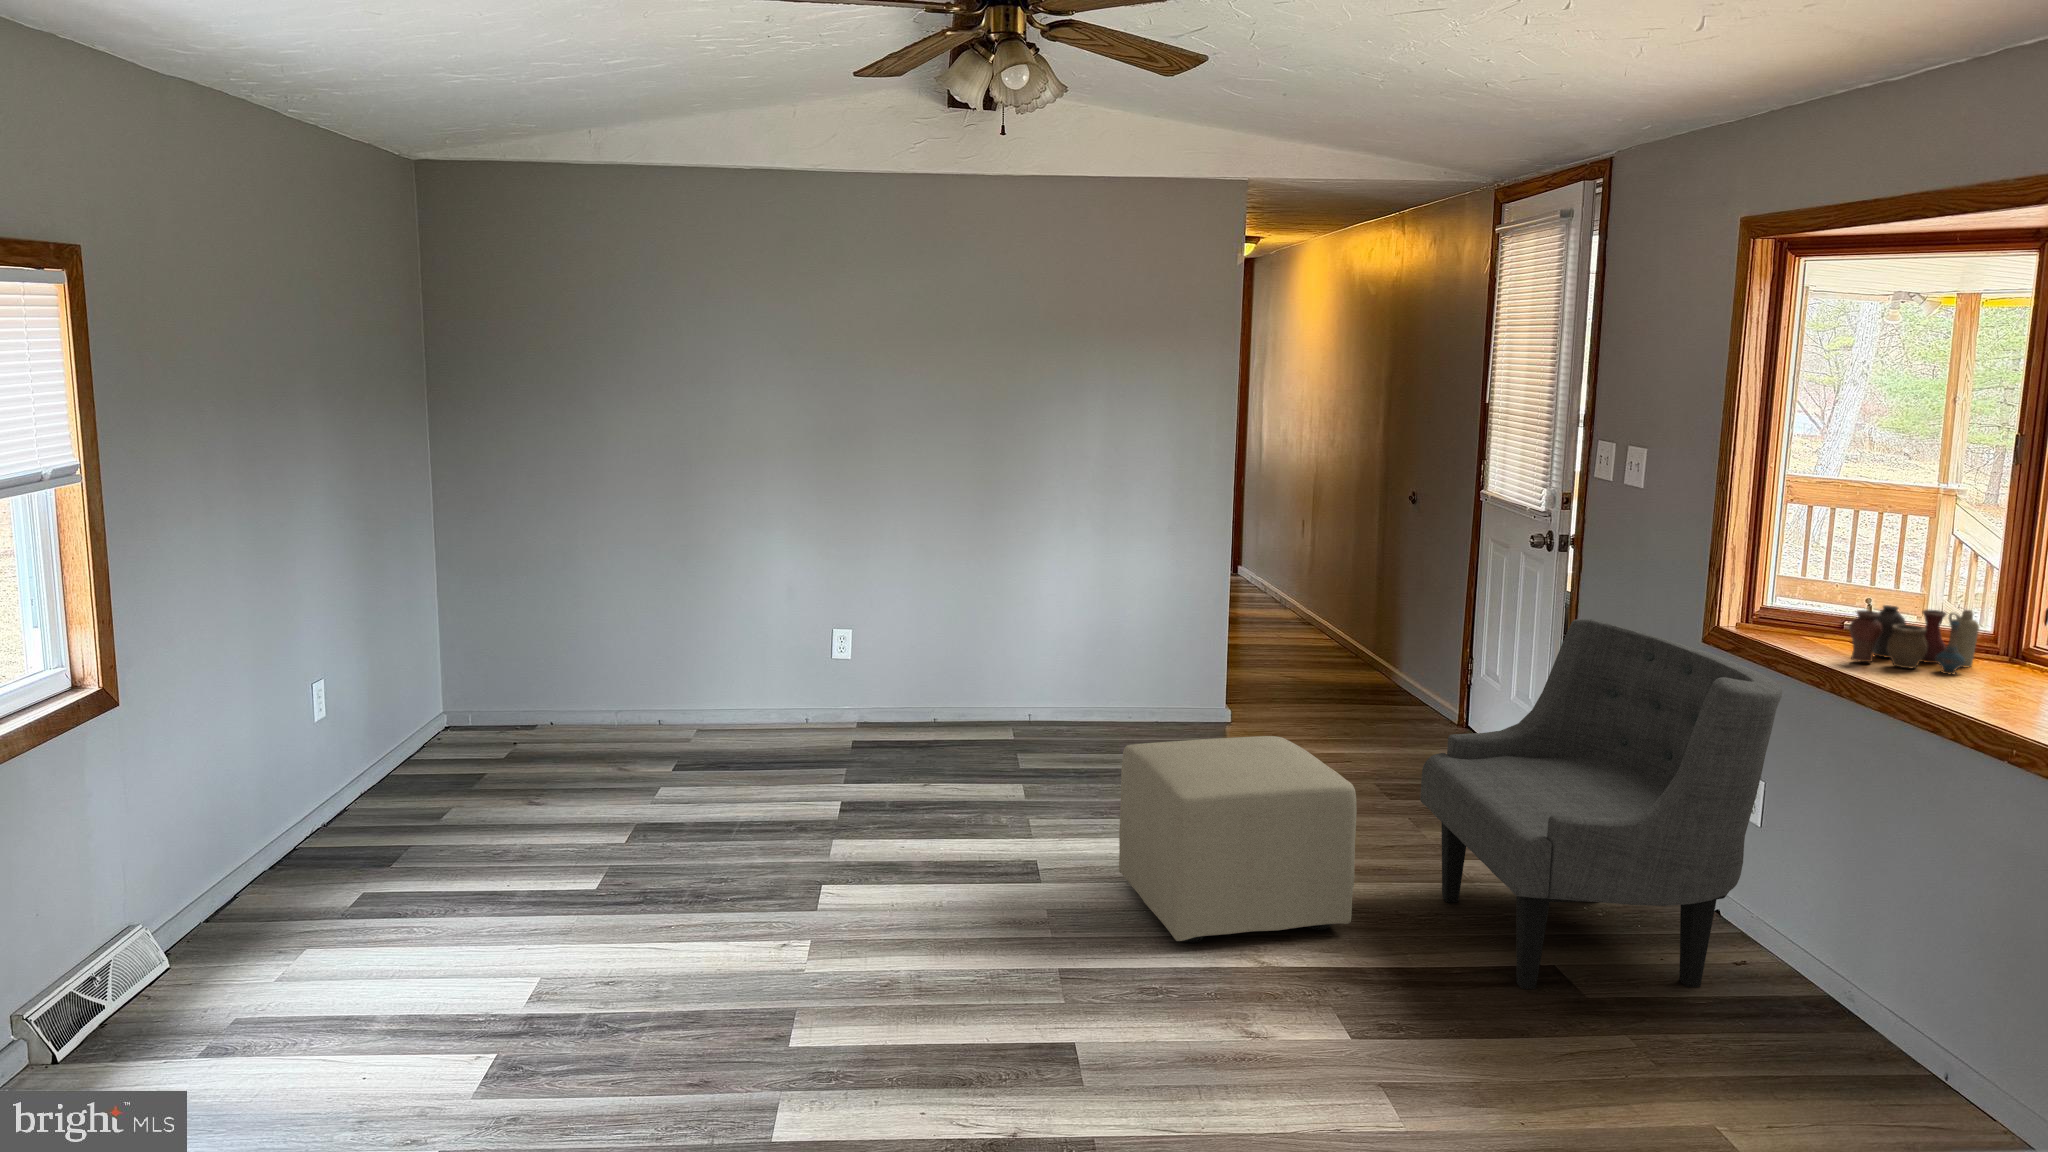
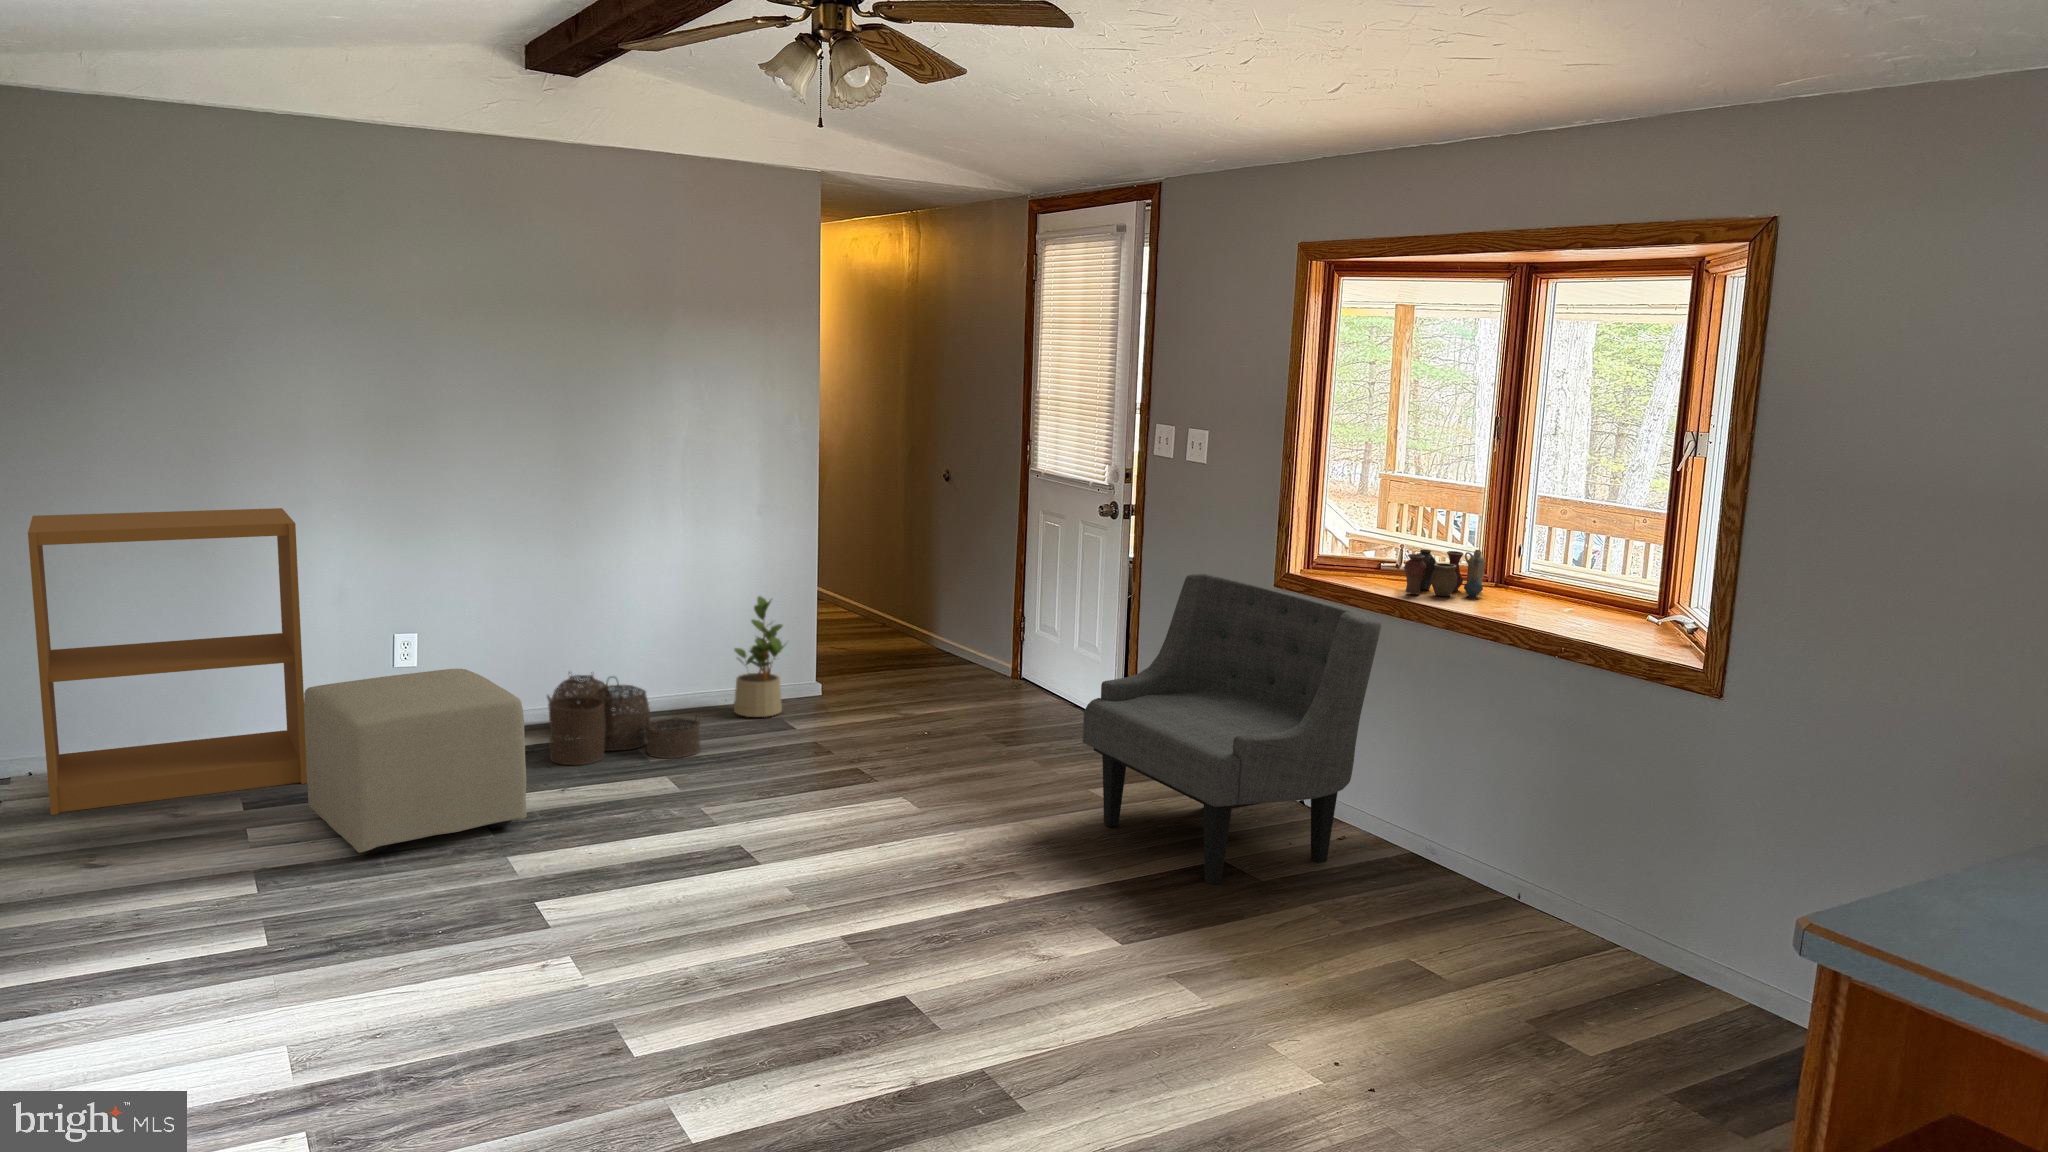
bookshelf: none [534,511,748,755] -> present [28,508,307,815]
potted plant: none [1138,615,1194,737] -> present [734,596,784,717]
woven basket: none [938,674,1081,768] -> present [547,672,700,765]
ottoman: present [1119,736,1356,943] -> present [304,669,527,854]

